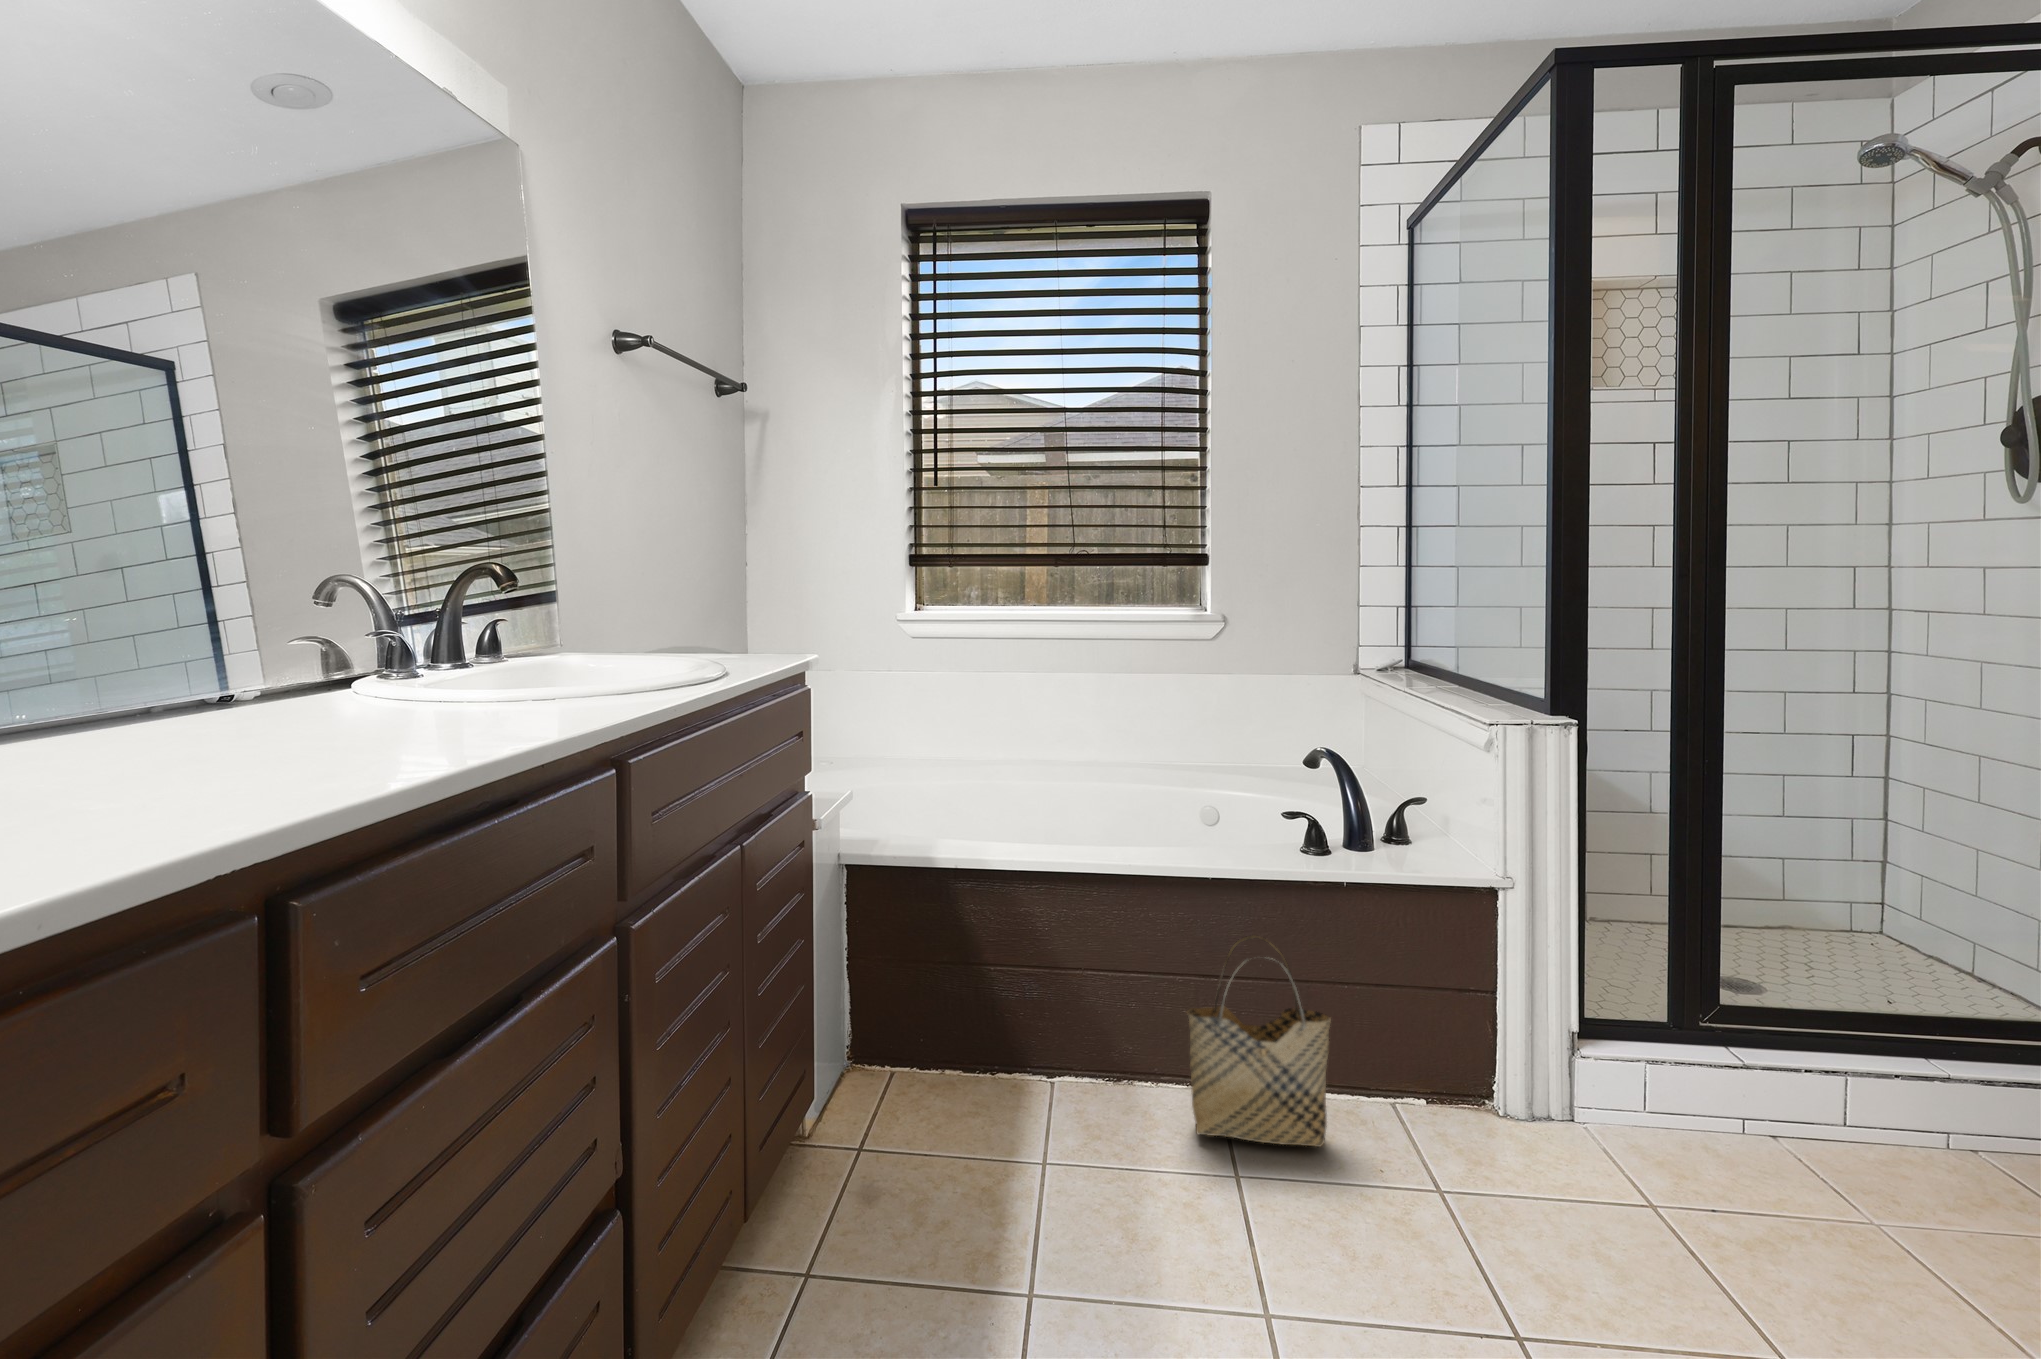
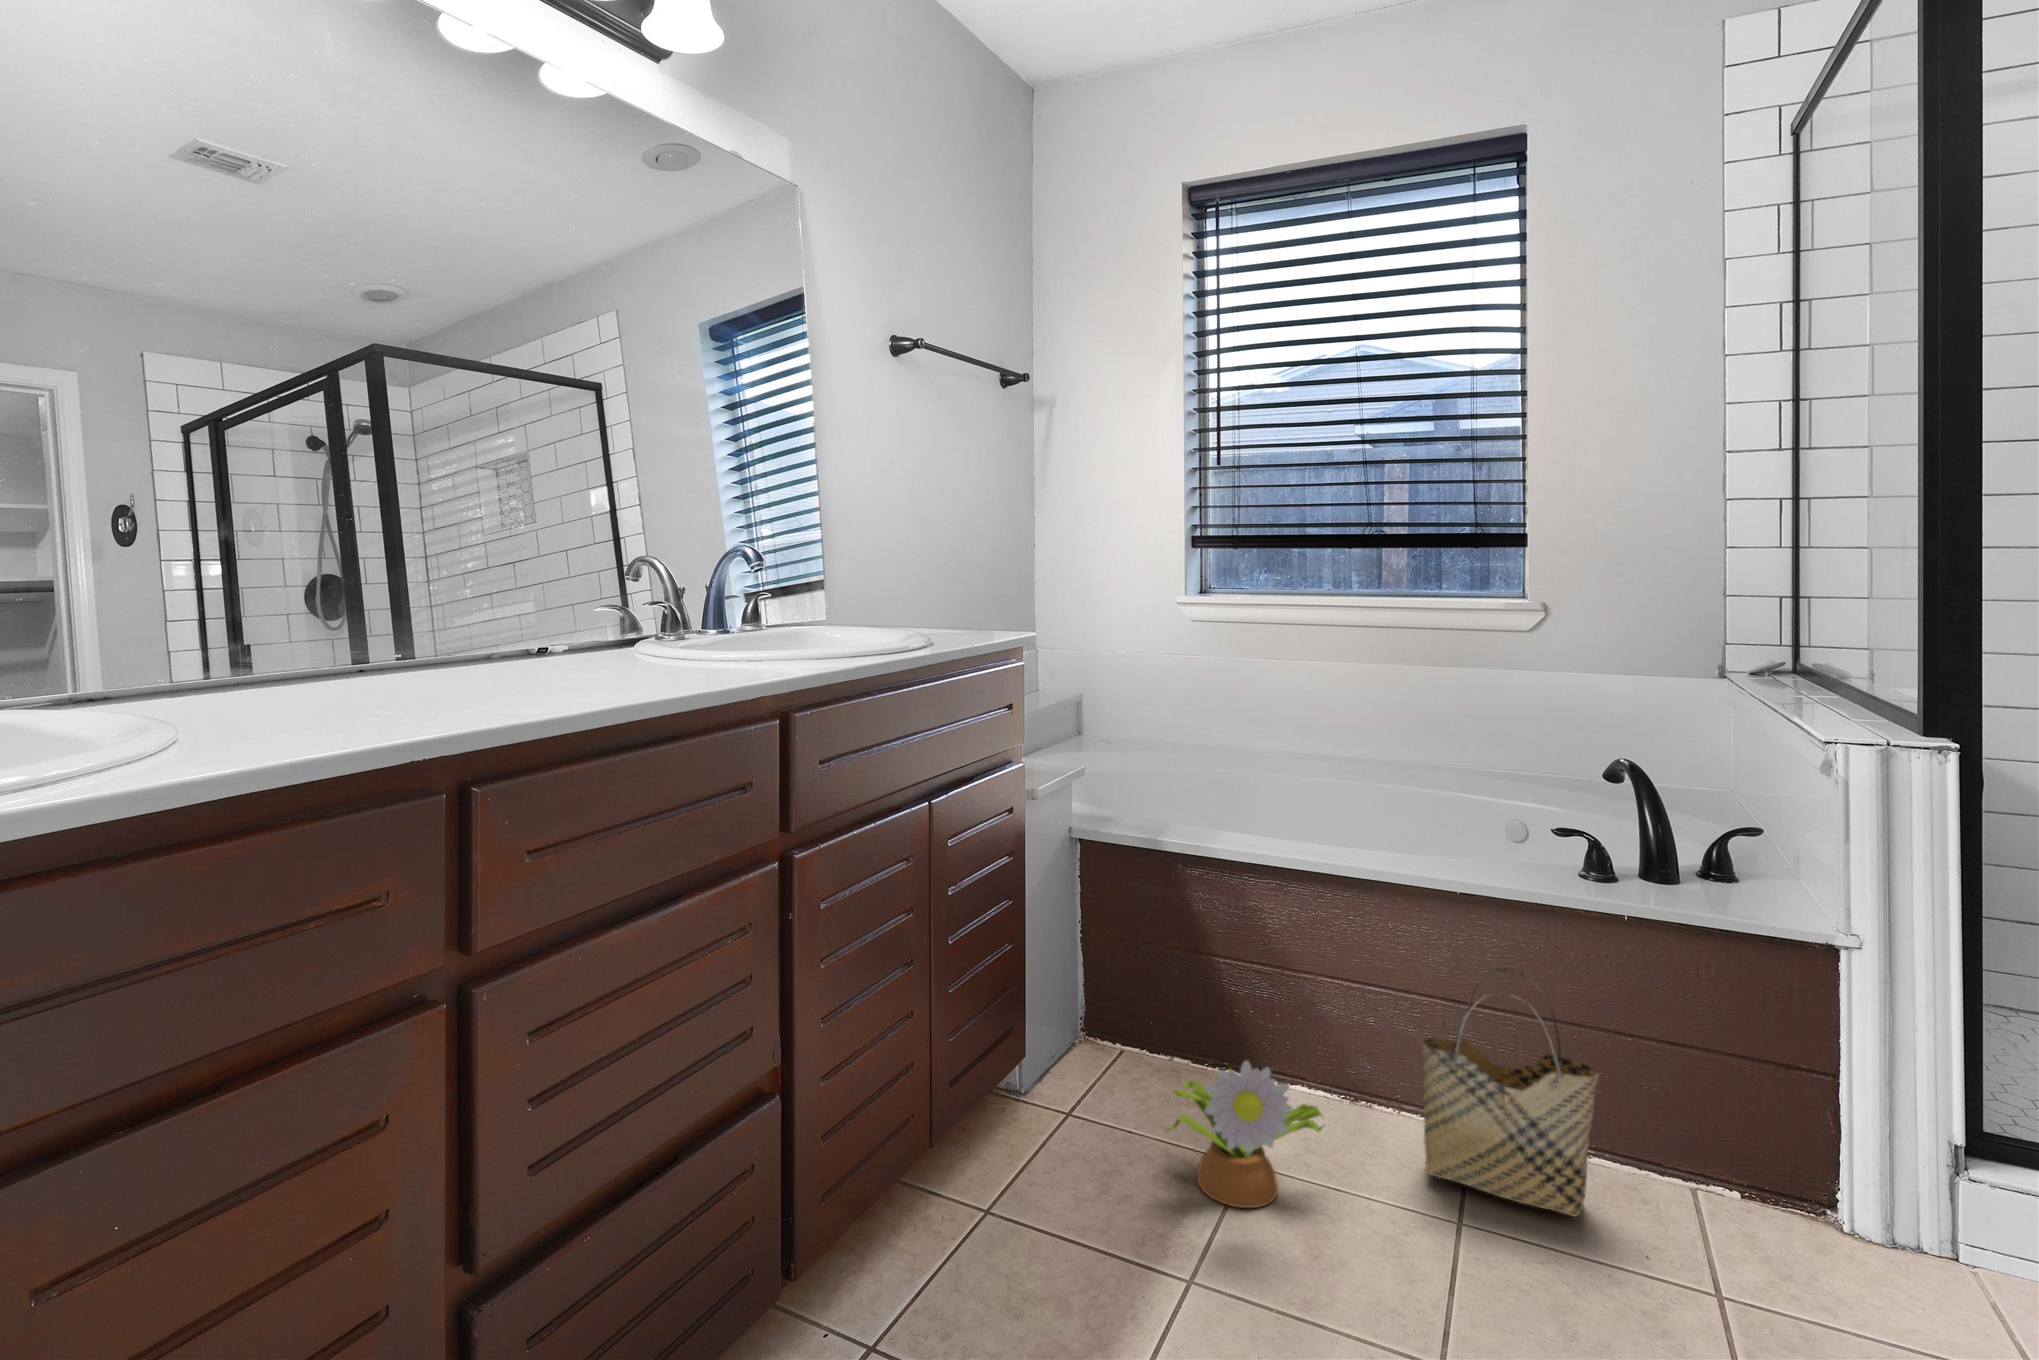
decorative plant: none [972,1051,1118,1198] -> present [1166,1060,1323,1208]

